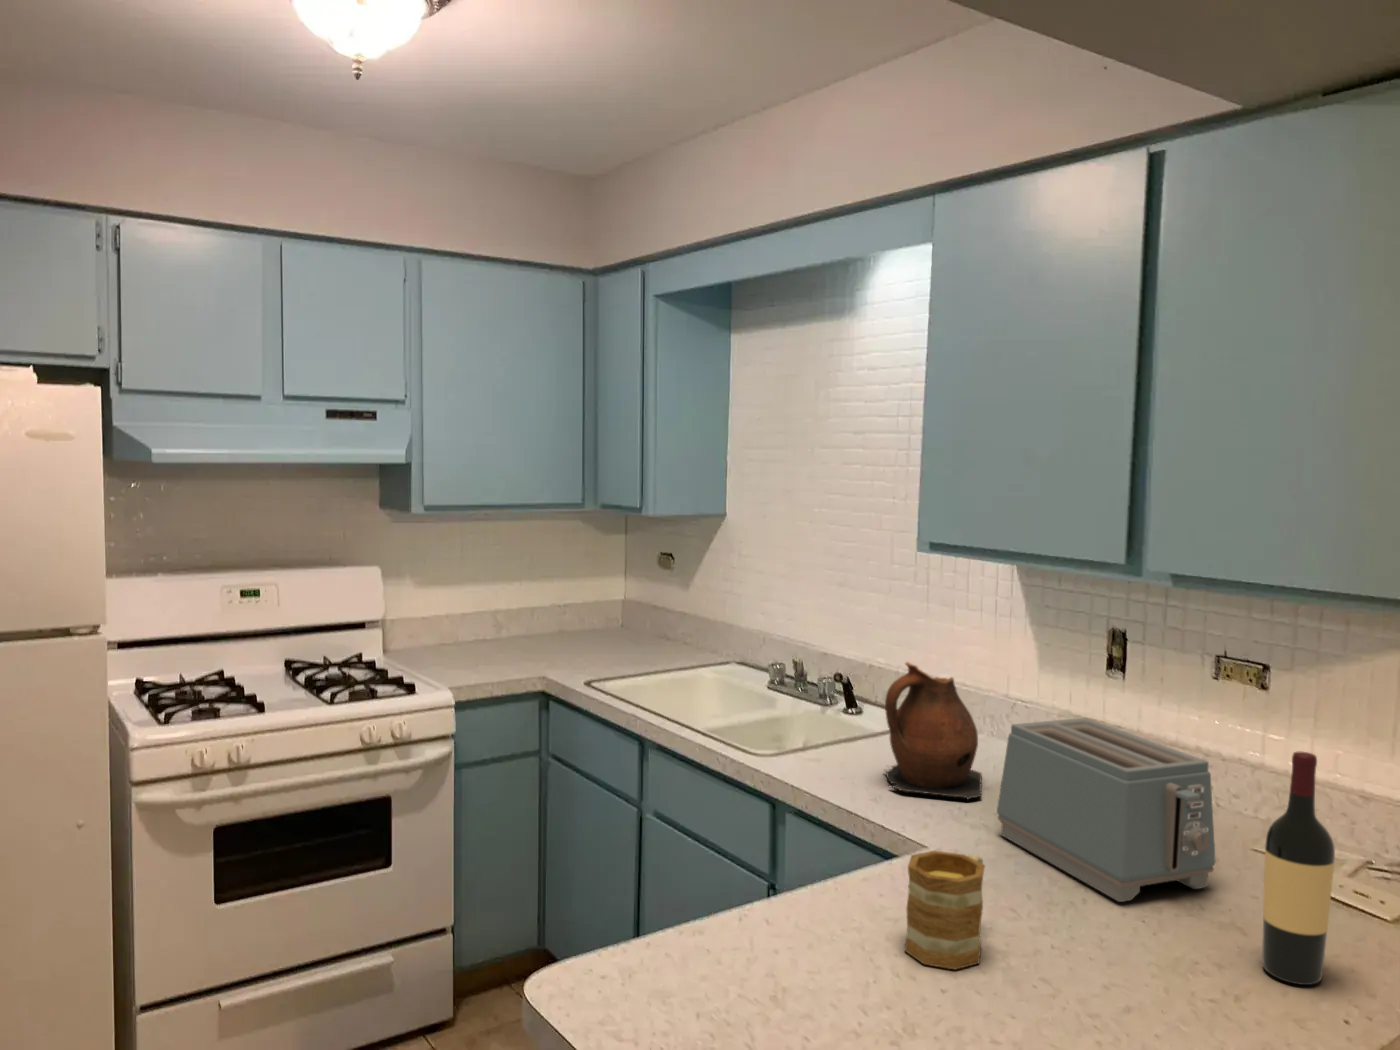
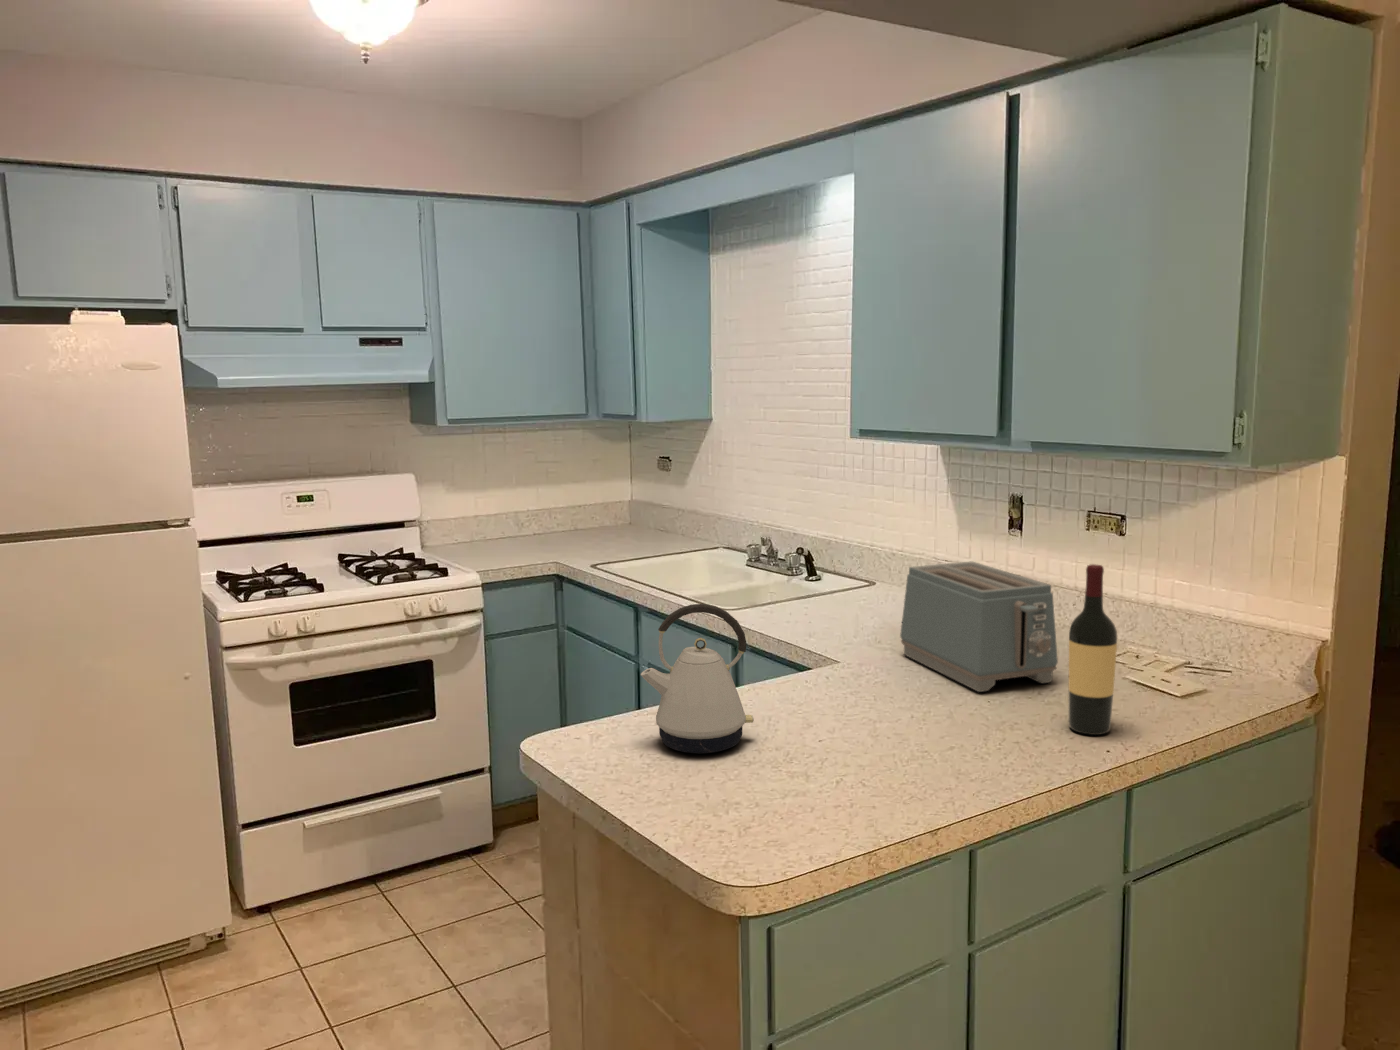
ceramic pitcher: present [885,662,982,800] -> none [820,526,904,634]
kettle: none [694,792,846,1006] -> present [641,604,754,754]
mug: present [905,851,985,969] -> none [804,651,866,732]

